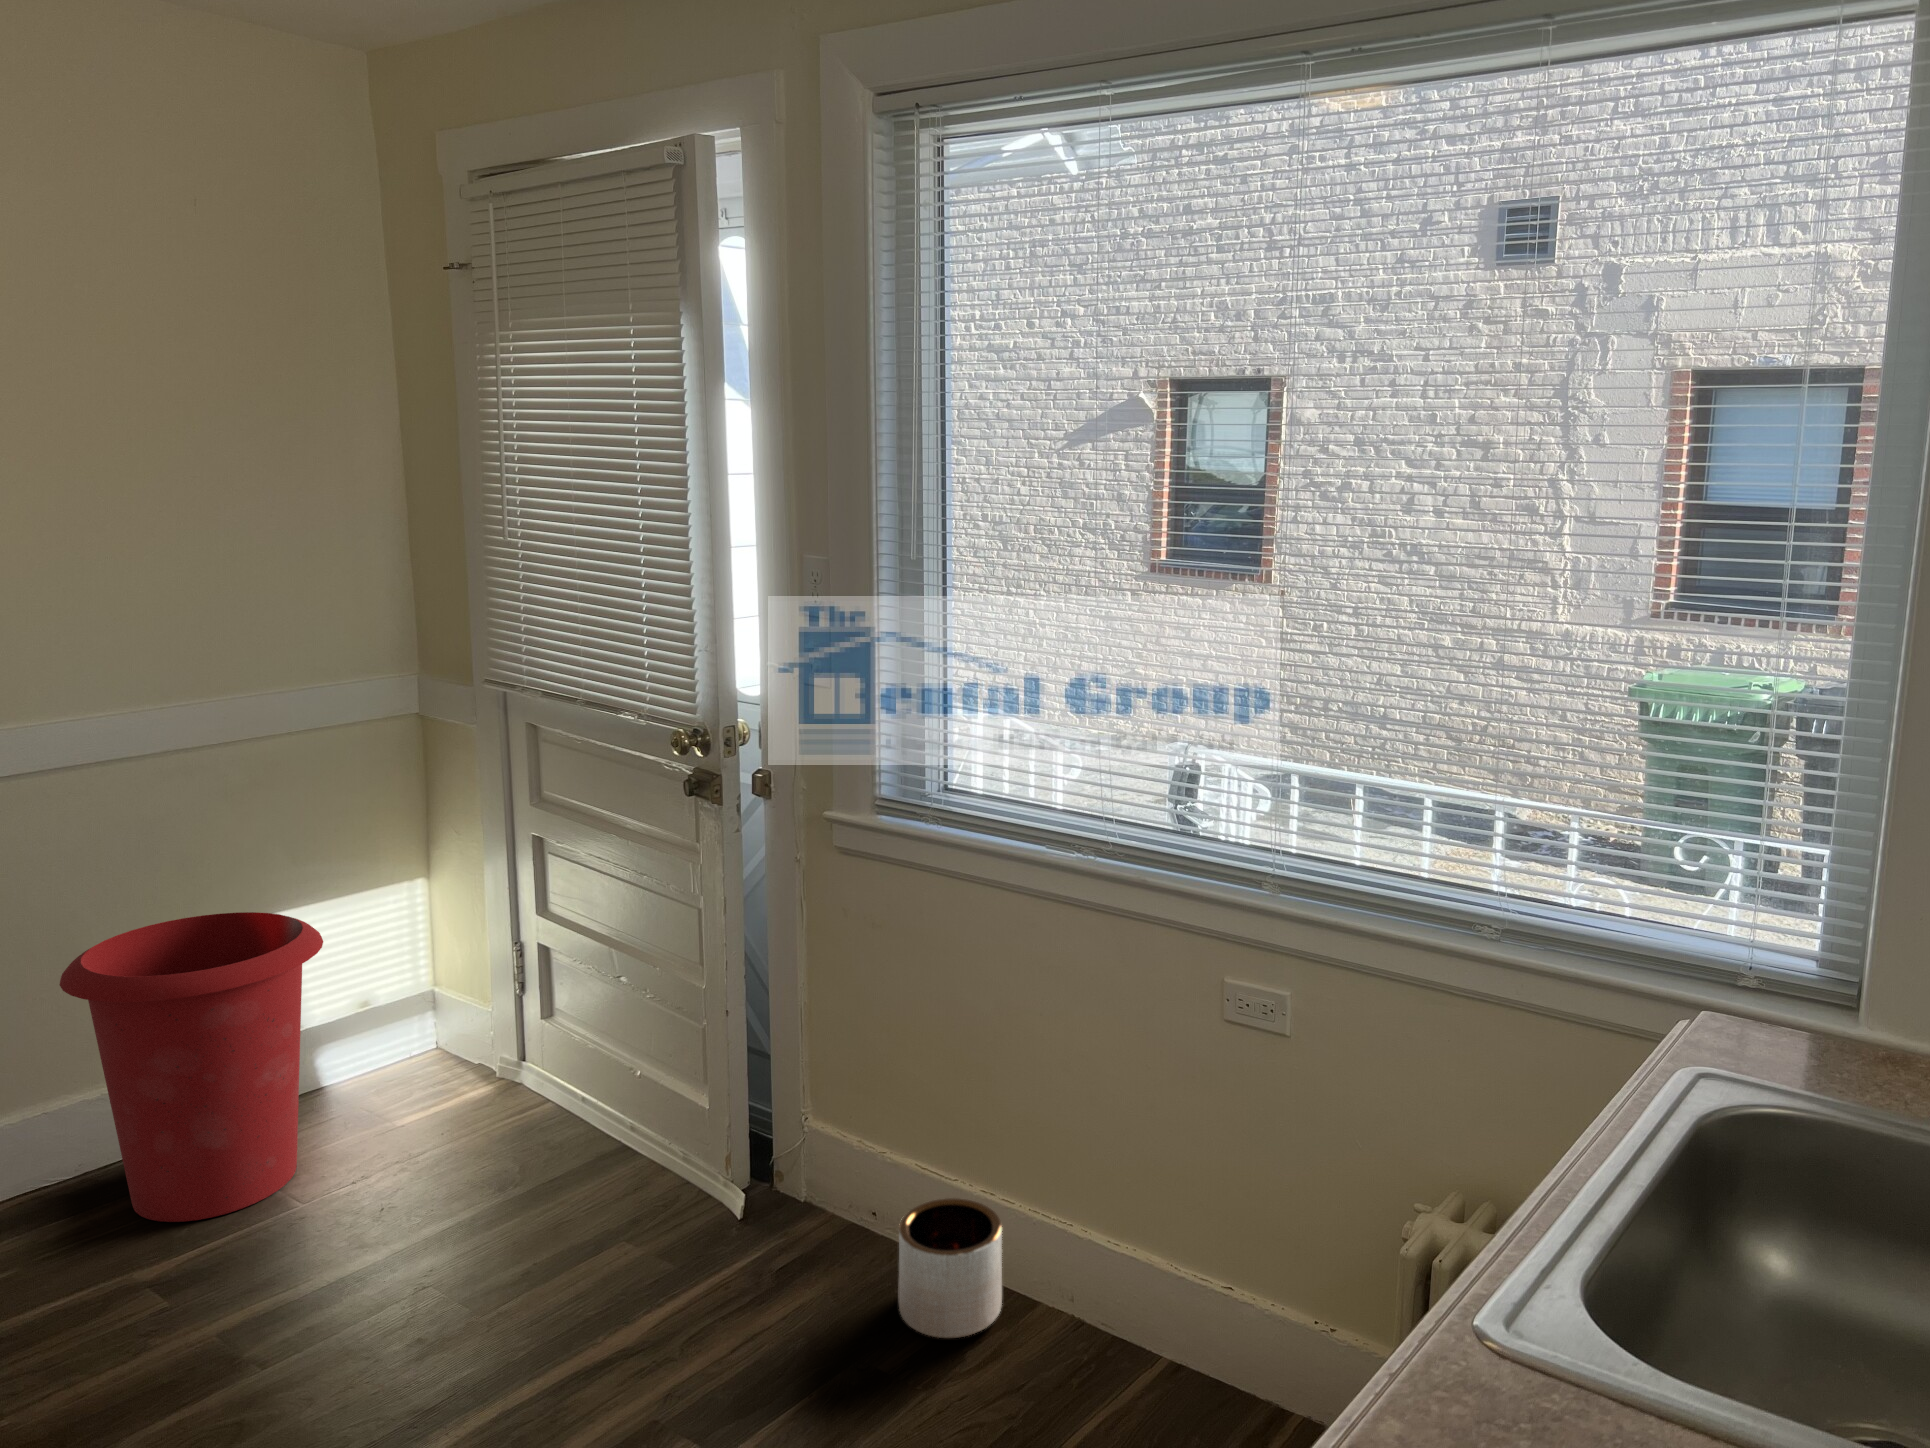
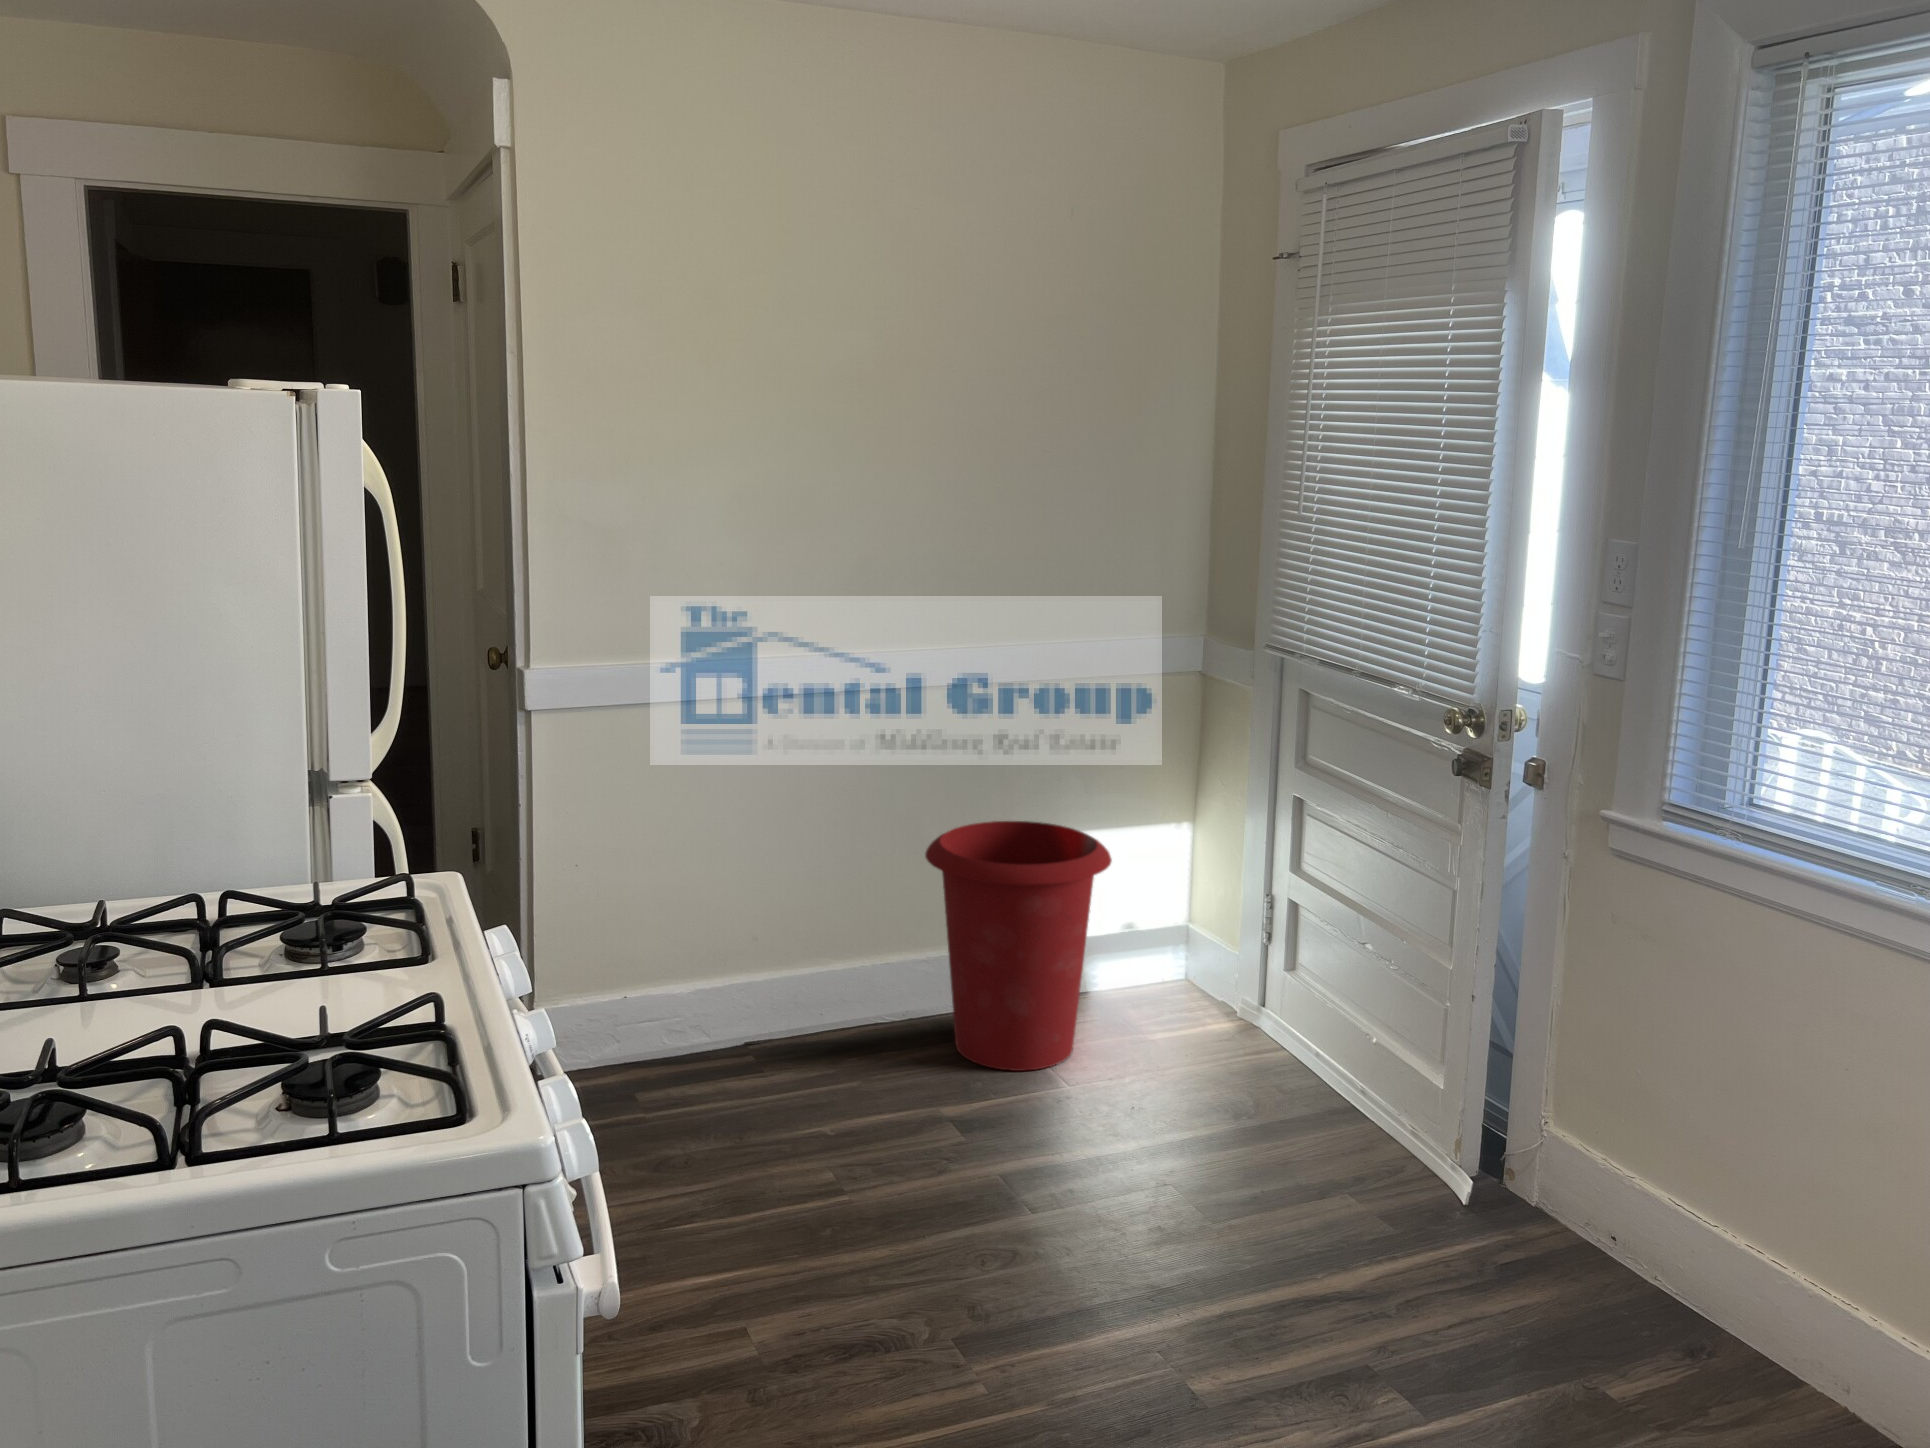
planter: present [899,1198,1002,1338] -> none [1625,1240,1757,1388]

